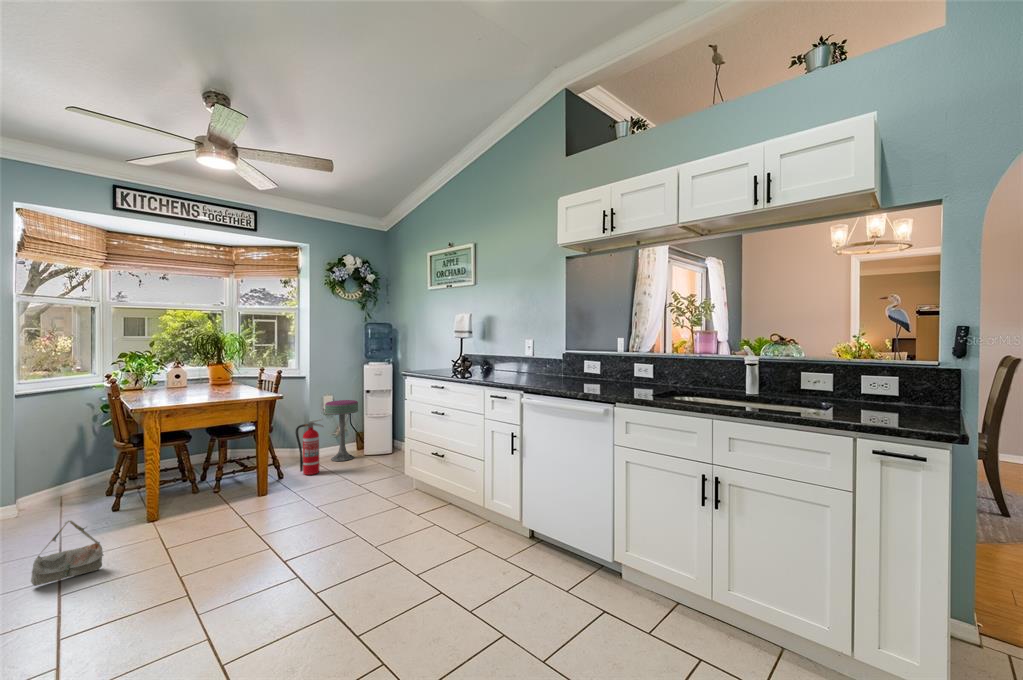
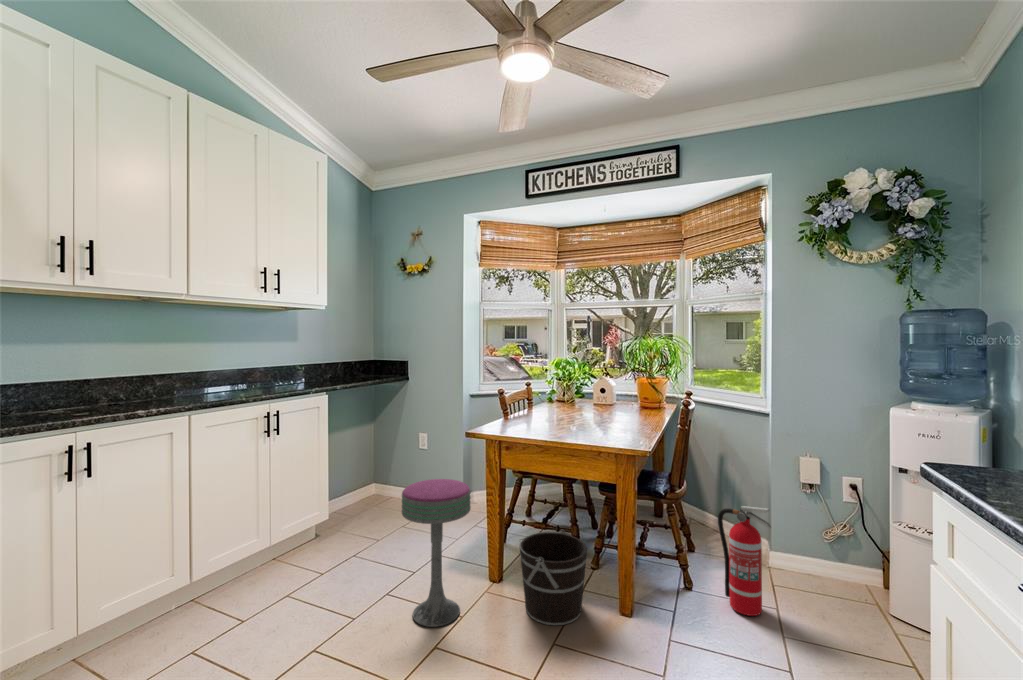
bar stool: present [325,400,358,461] -> present [402,479,471,627]
bucket: none [180,462,236,516] -> present [519,530,587,625]
bag: present [31,520,103,586] -> none [321,572,376,651]

